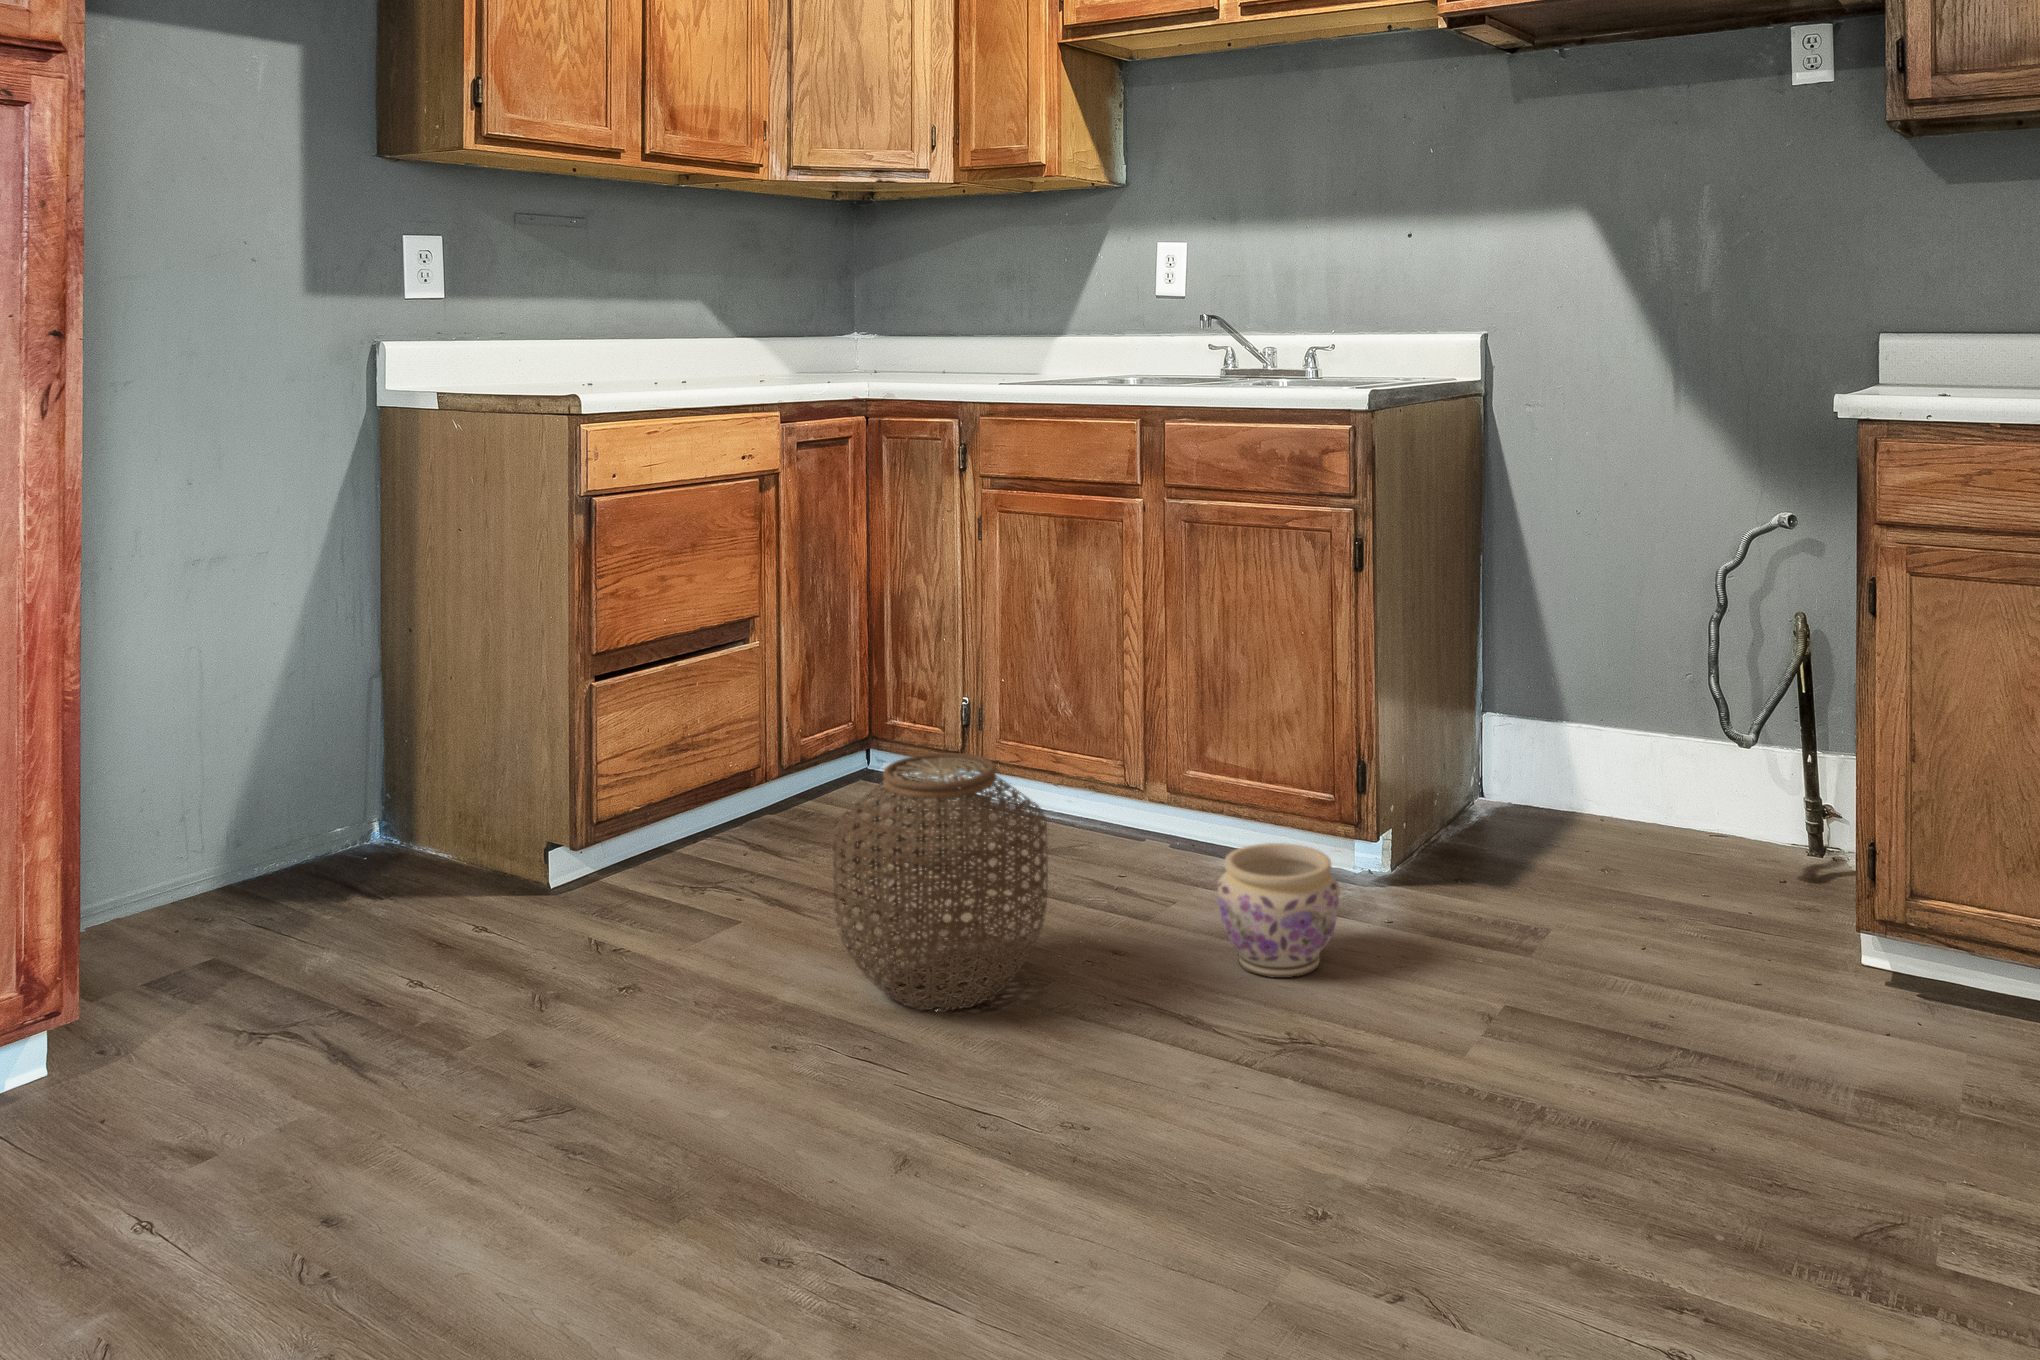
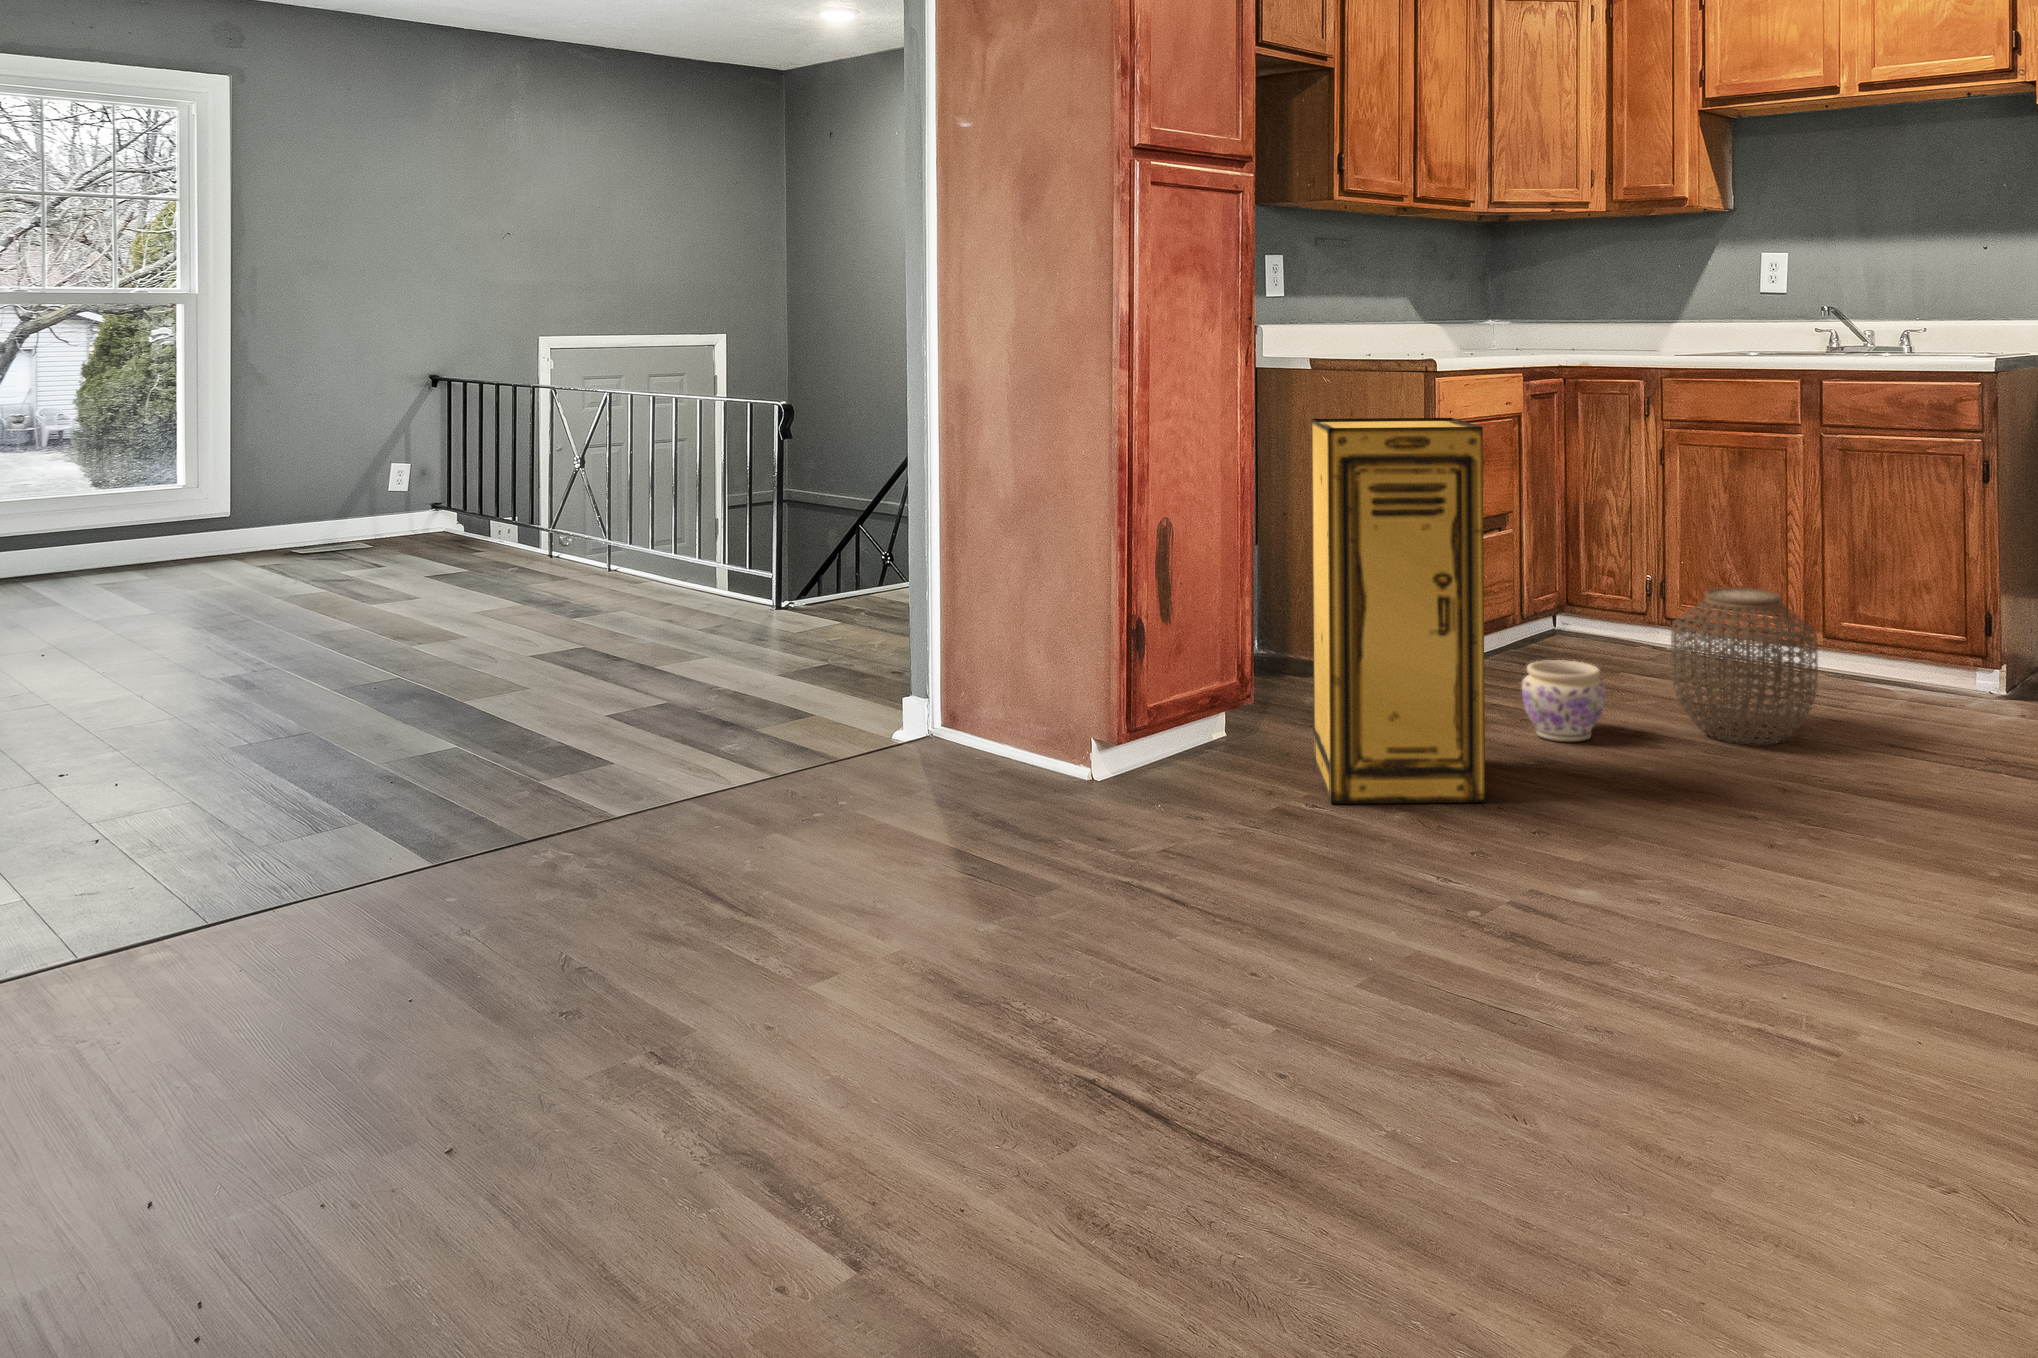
storage cabinet: none [14,512,407,1240] -> present [1312,418,1485,804]
planter: present [1217,843,1340,978] -> present [1522,660,1605,742]

